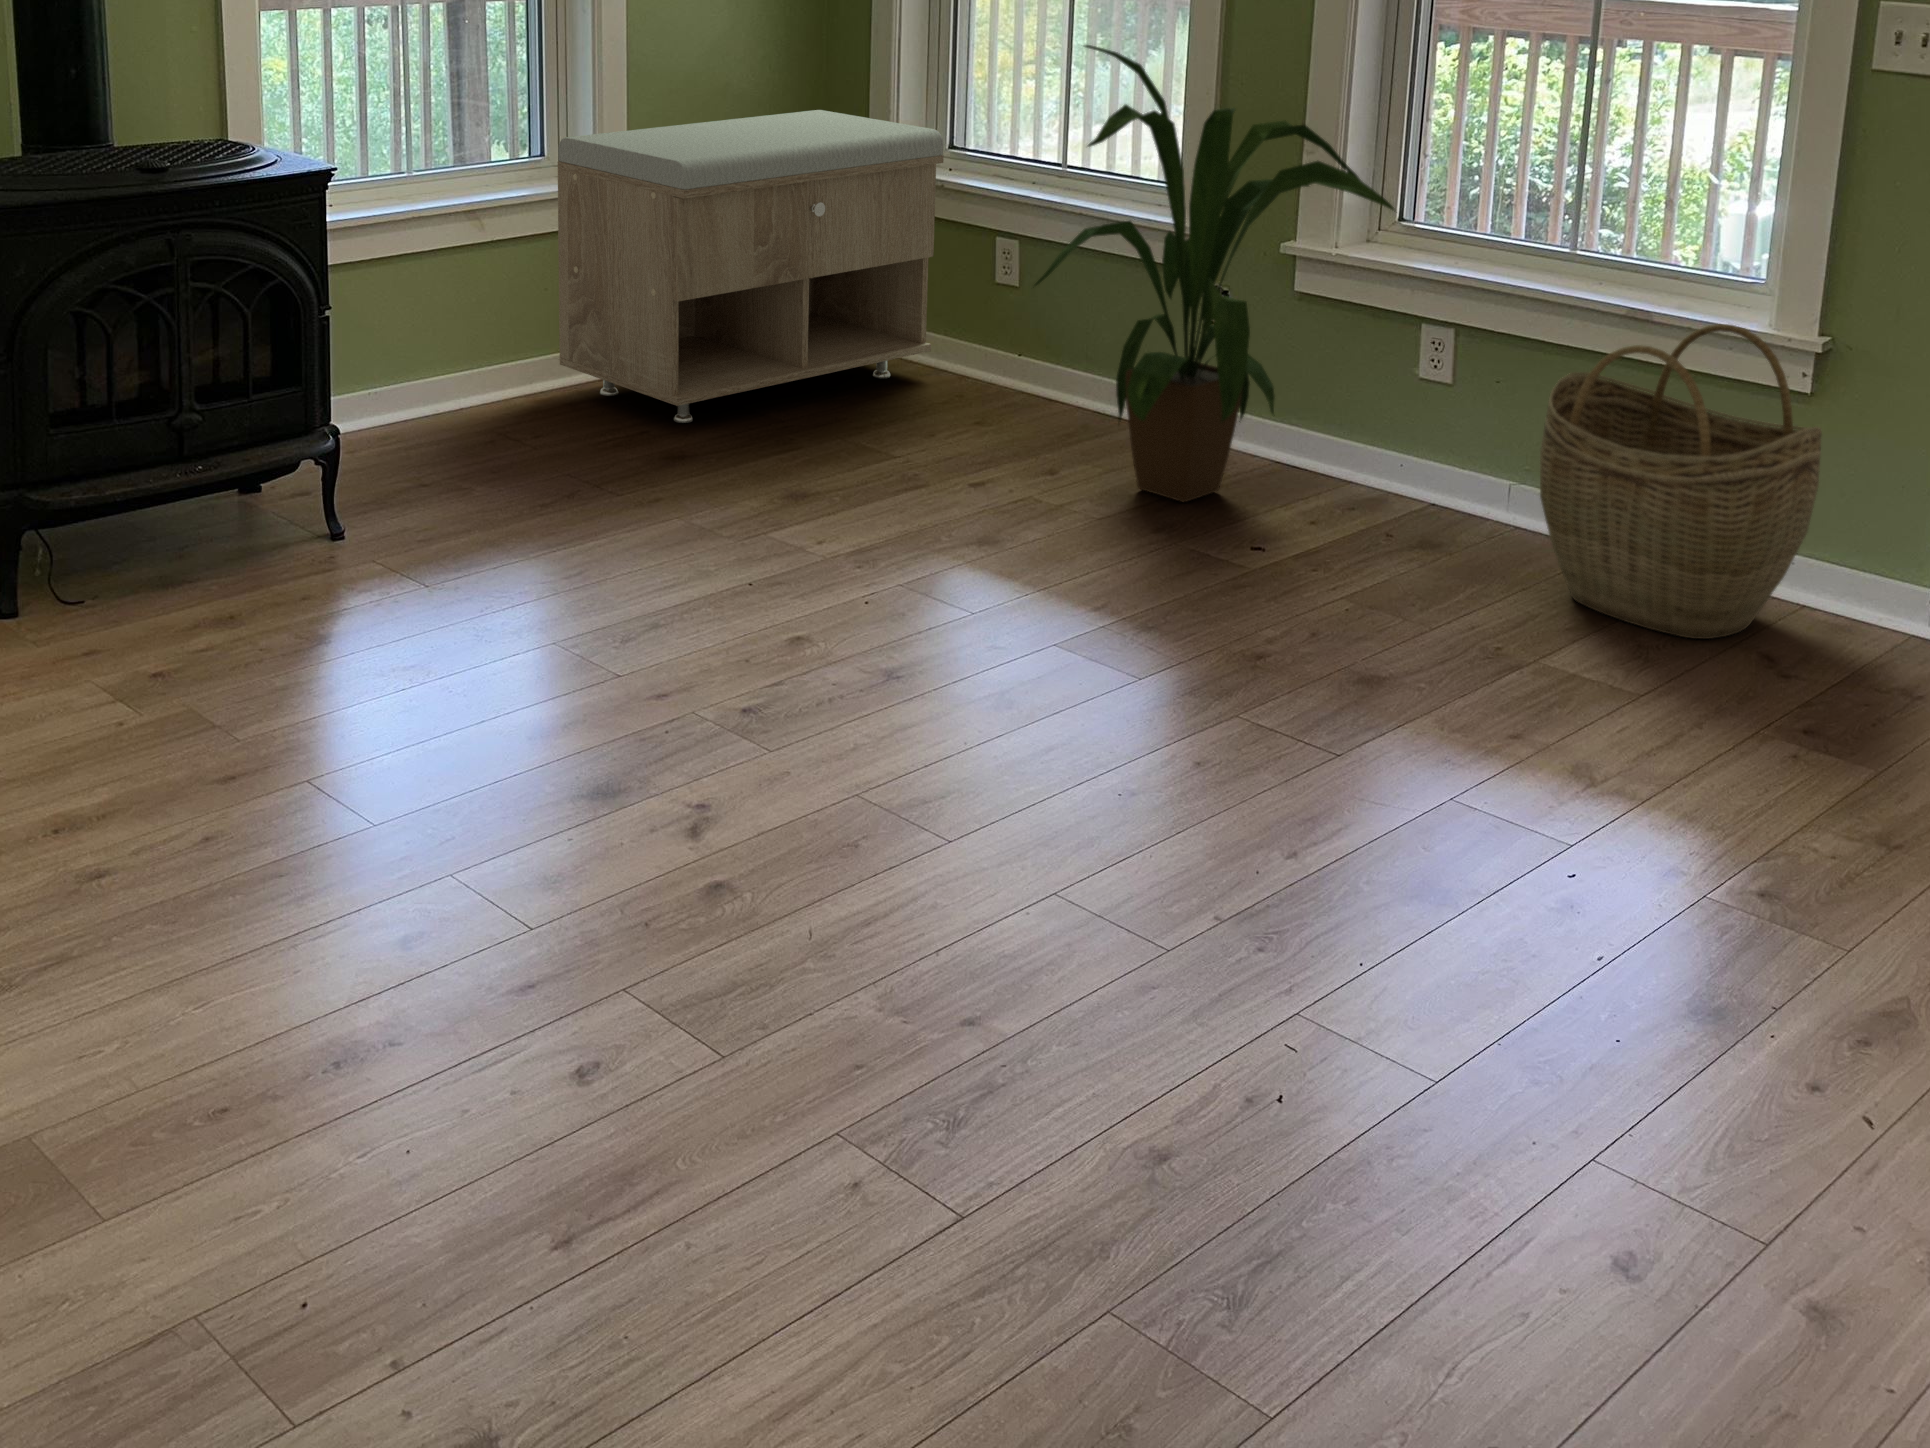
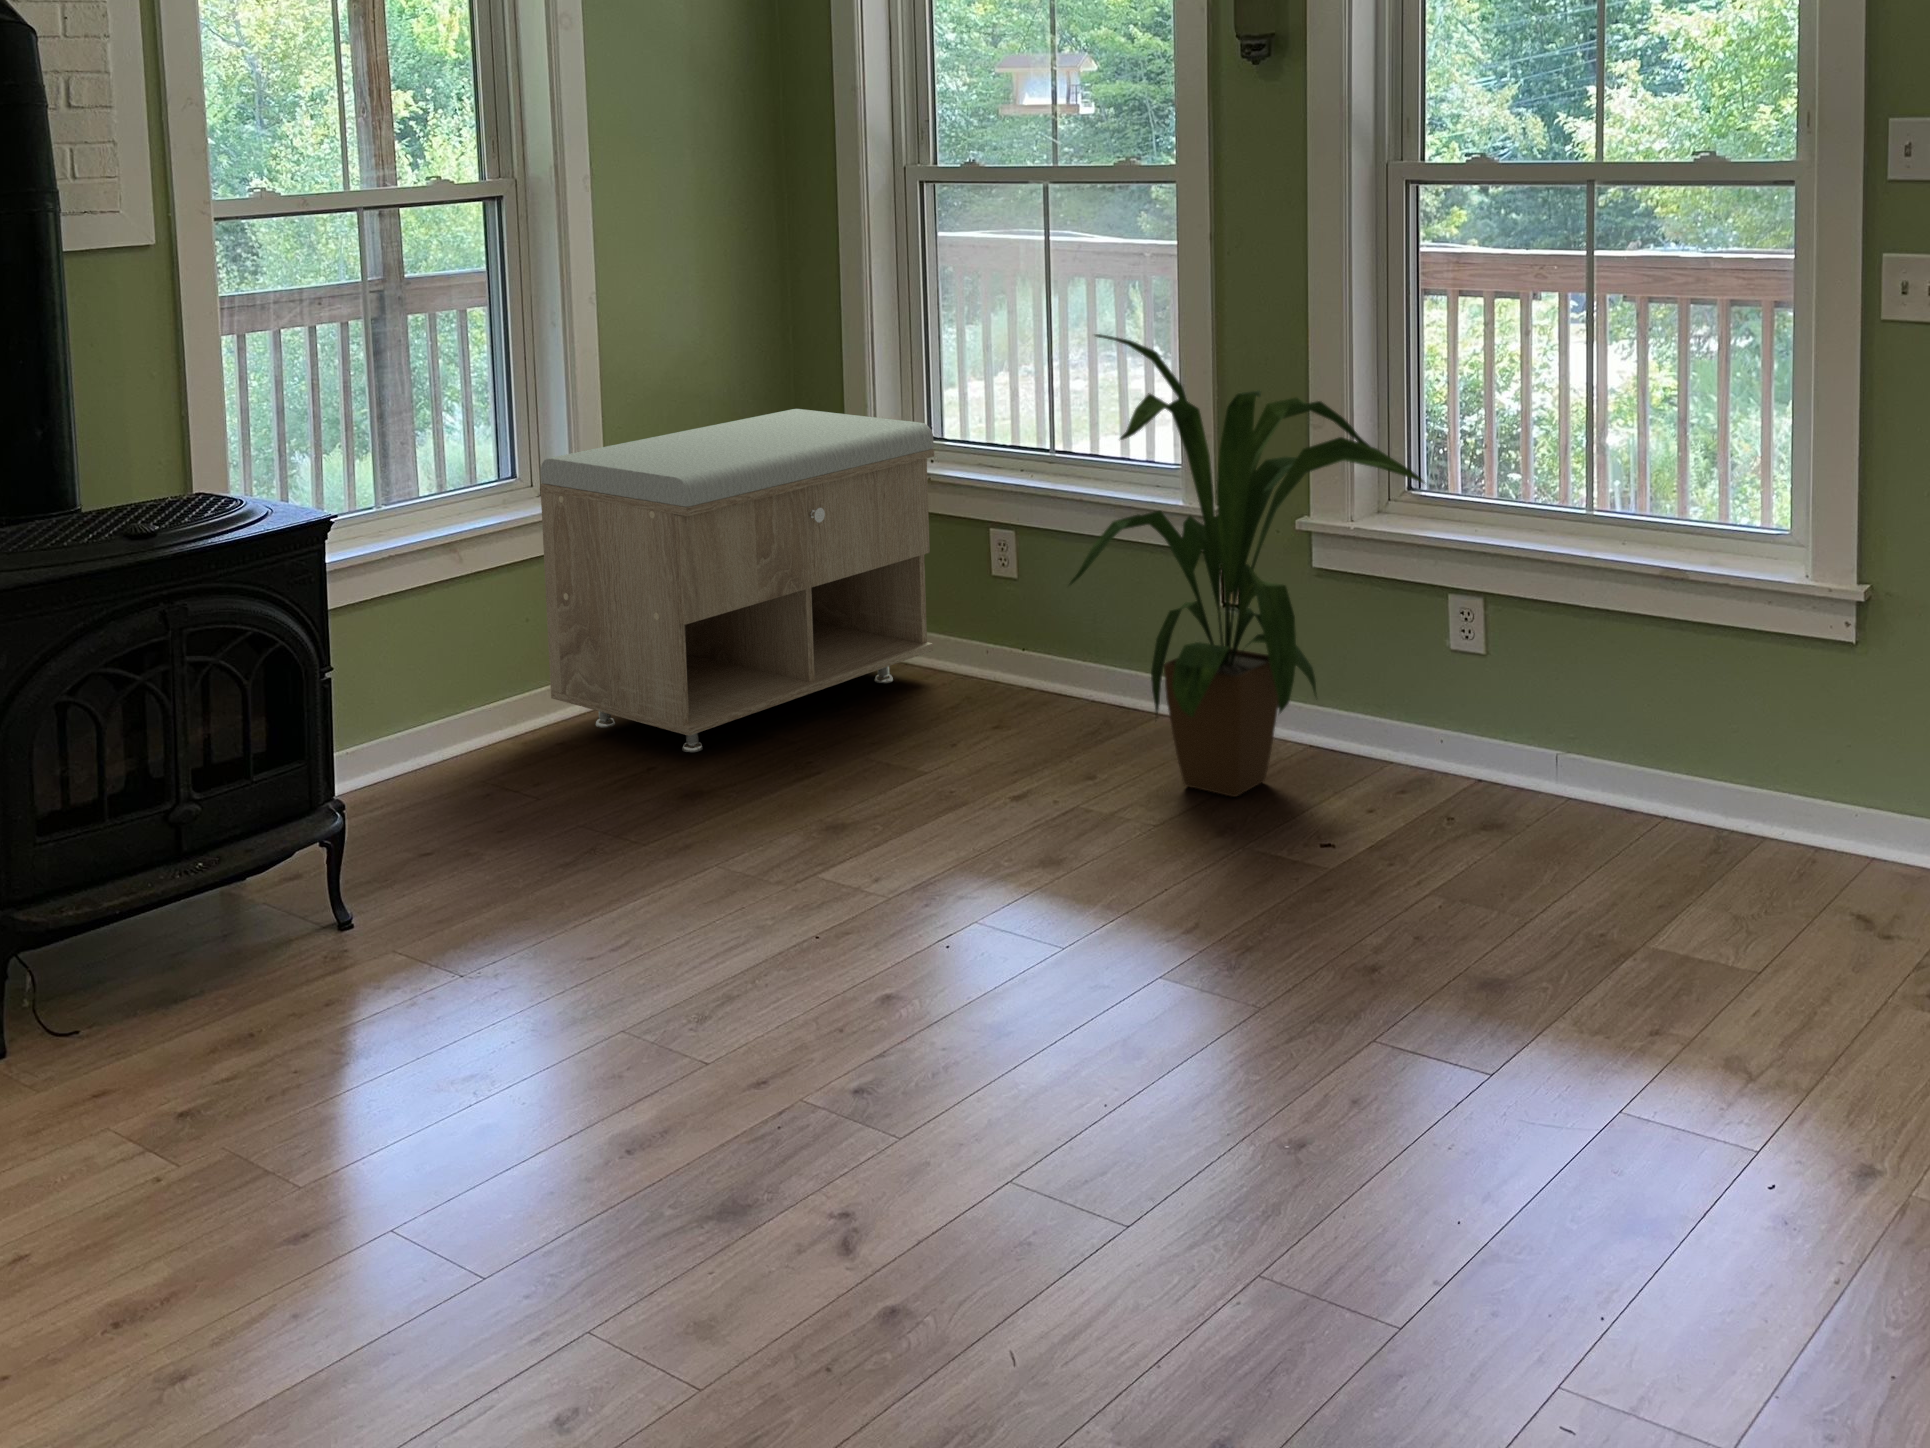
woven basket: present [1540,324,1822,639] -> none [1606,577,1884,903]

